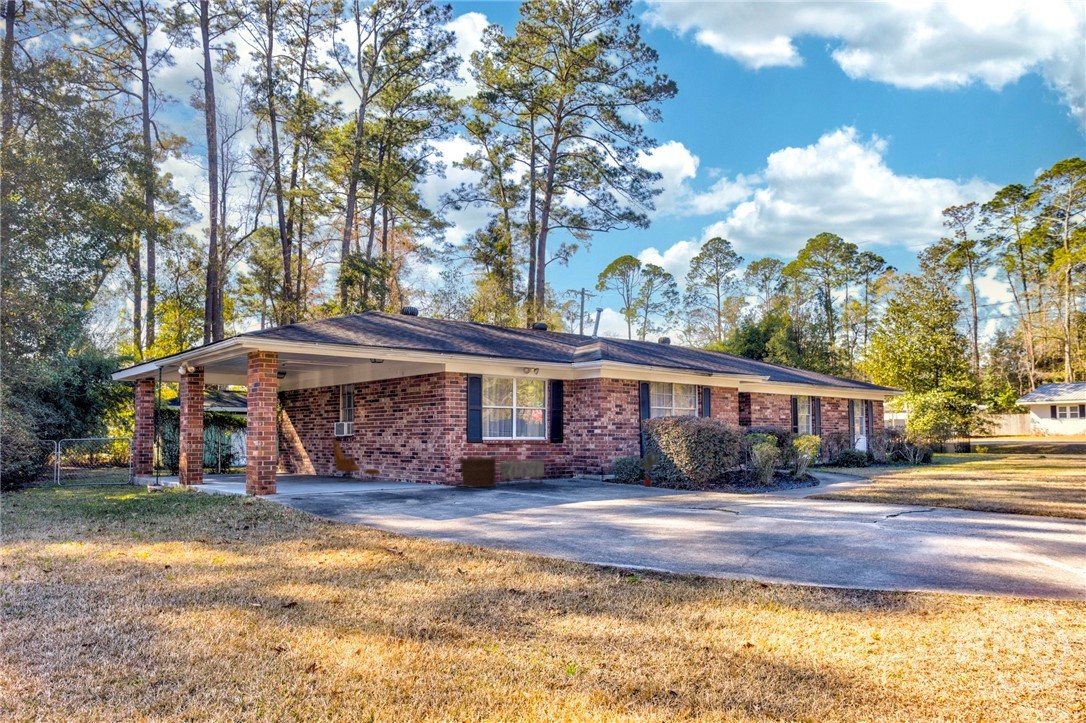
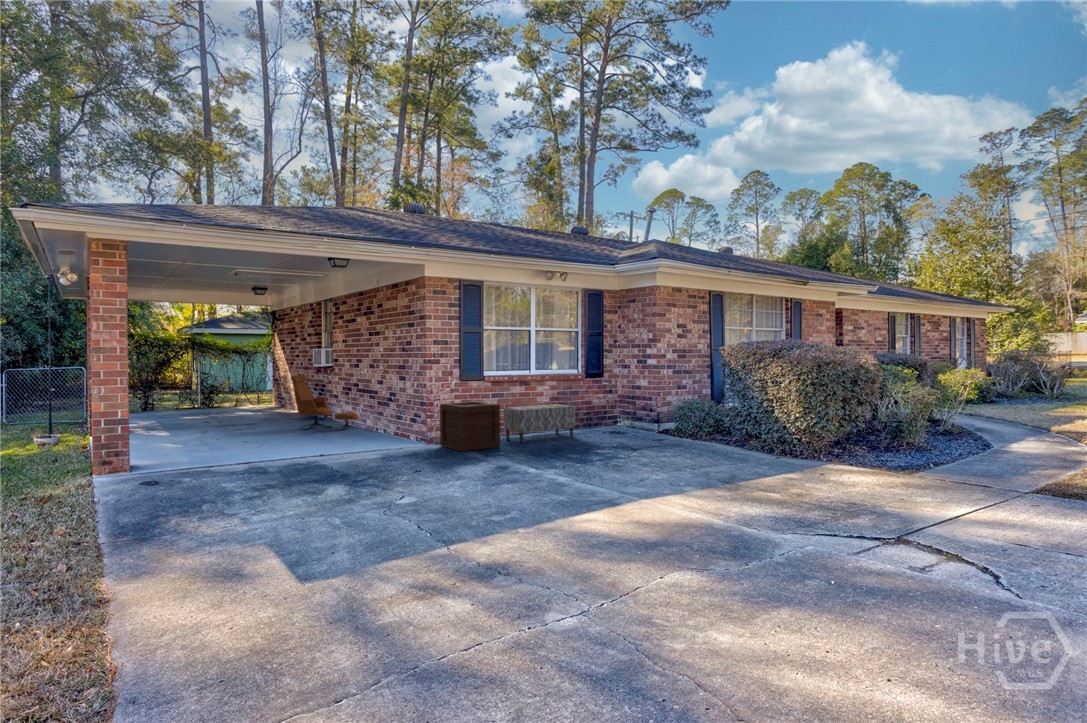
potted tree: present [638,450,658,486] -> none [716,390,757,450]

